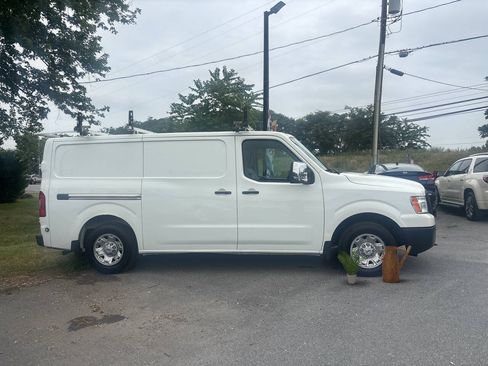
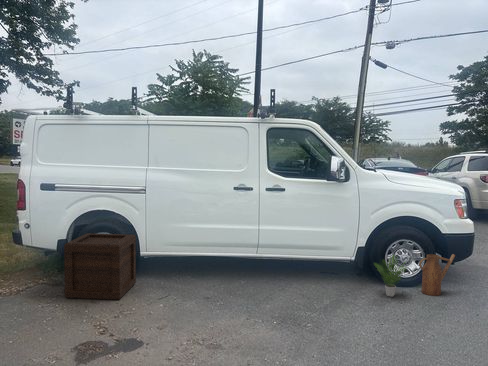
wooden crate: none [73,235,136,288] -> present [64,233,136,300]

